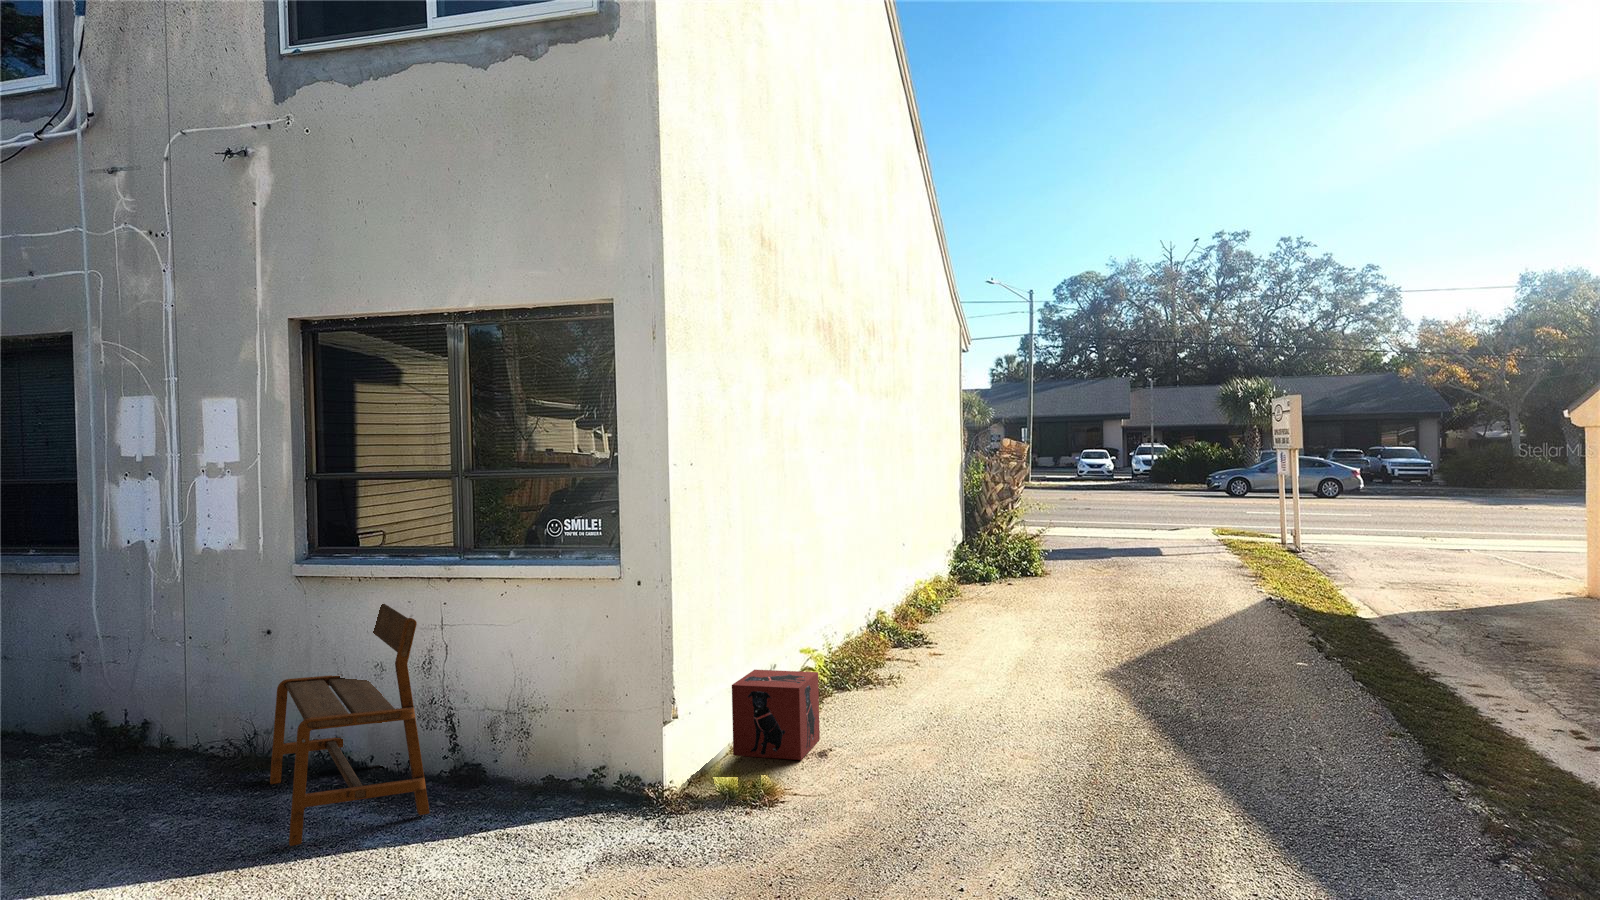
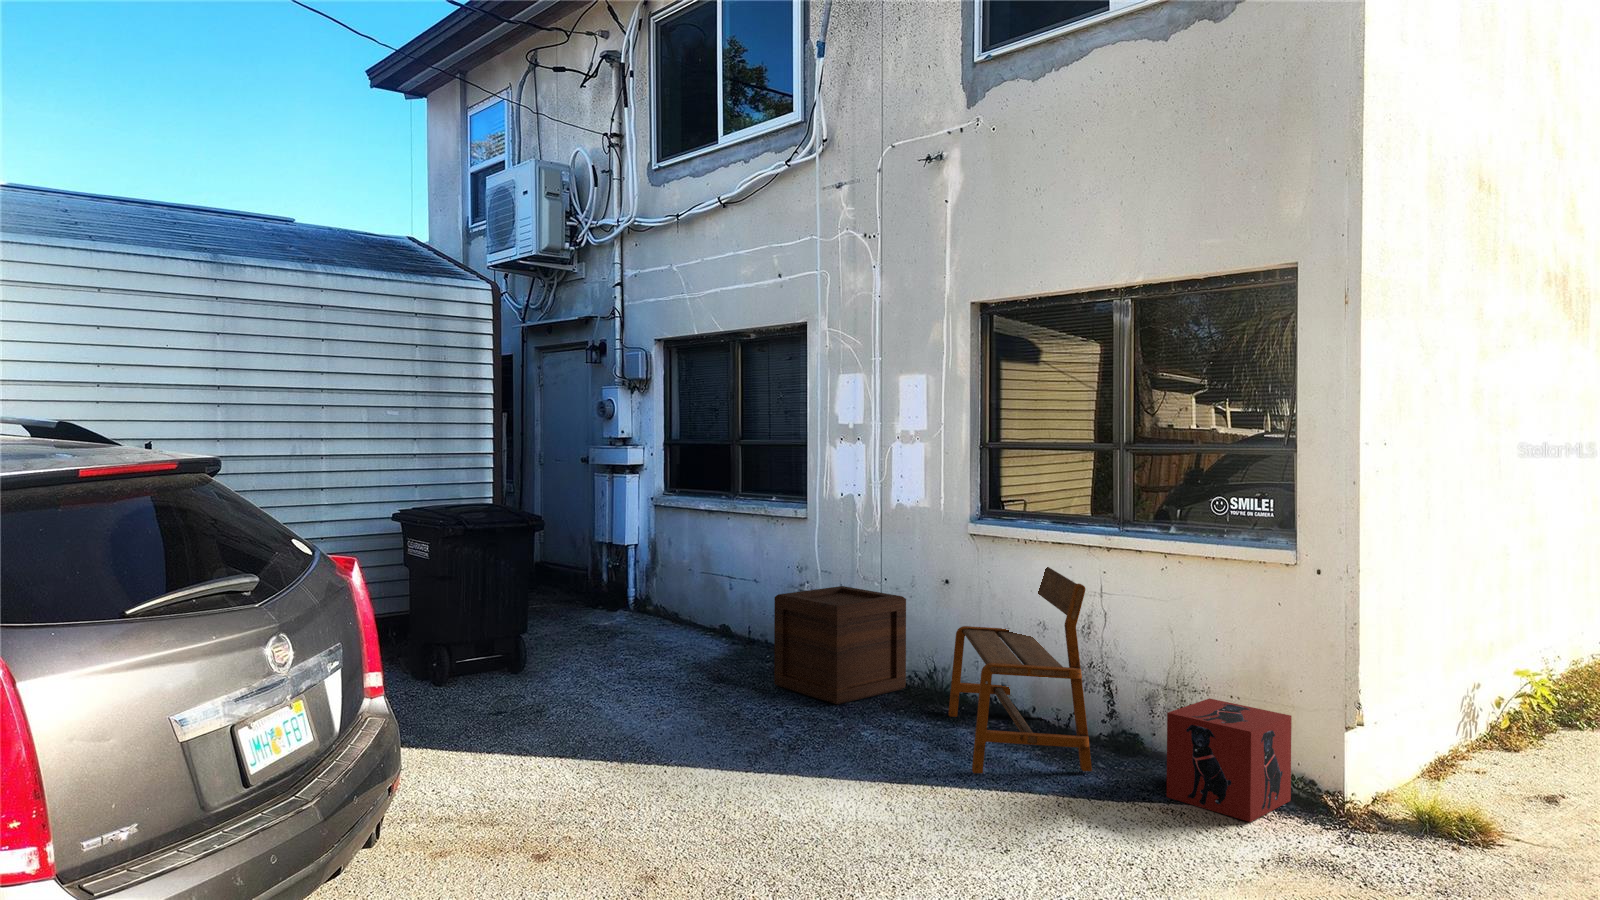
wooden crate: none [23,651,218,798] -> present [774,586,906,704]
storage box: present [732,670,820,760] -> present [1167,698,1292,822]

